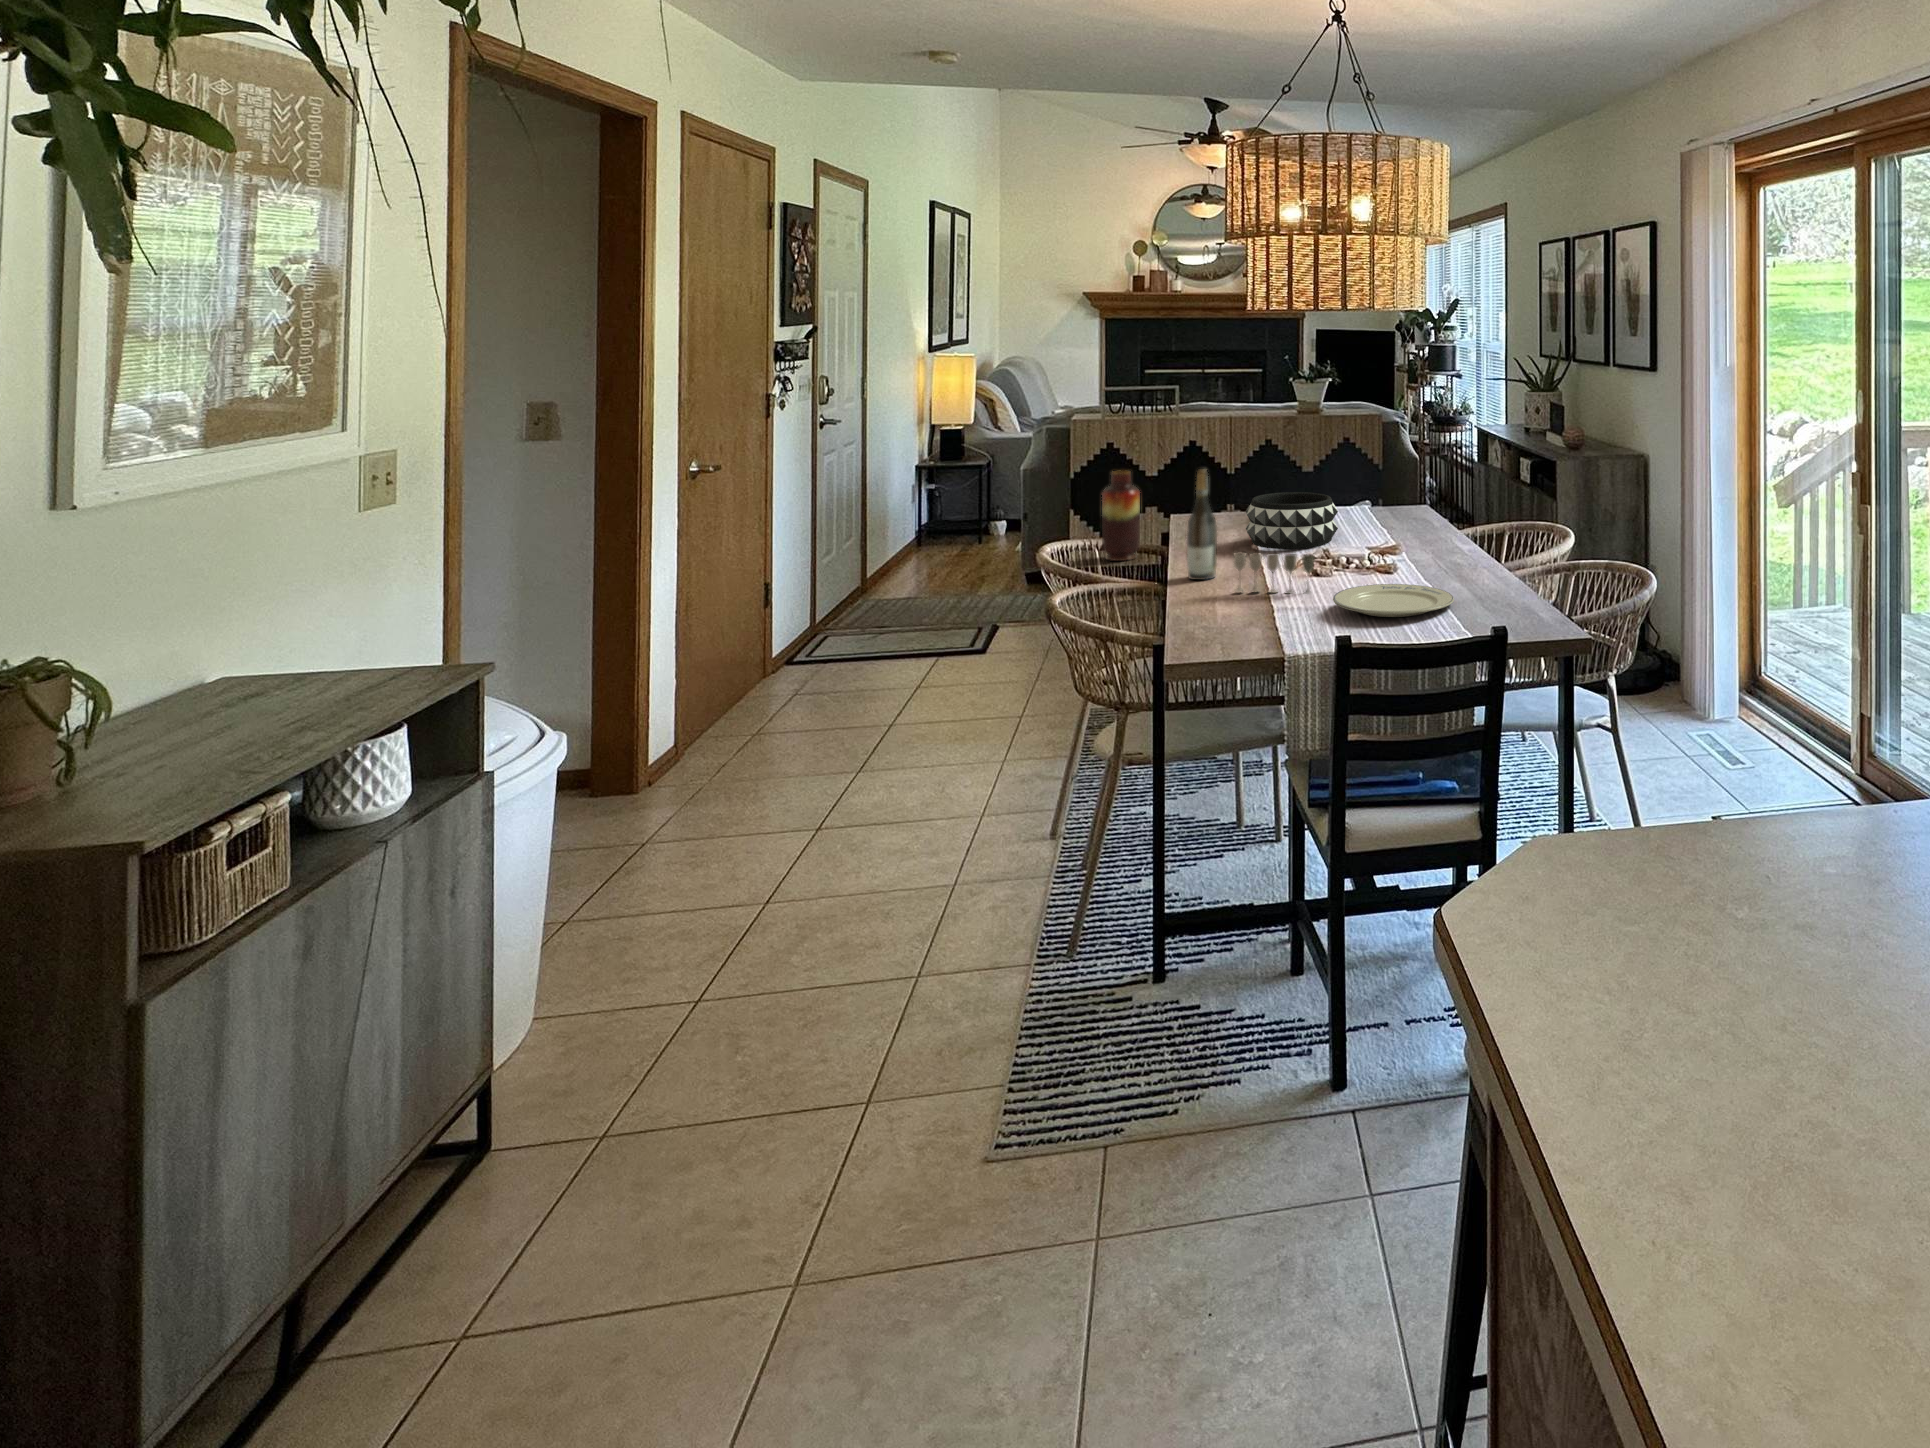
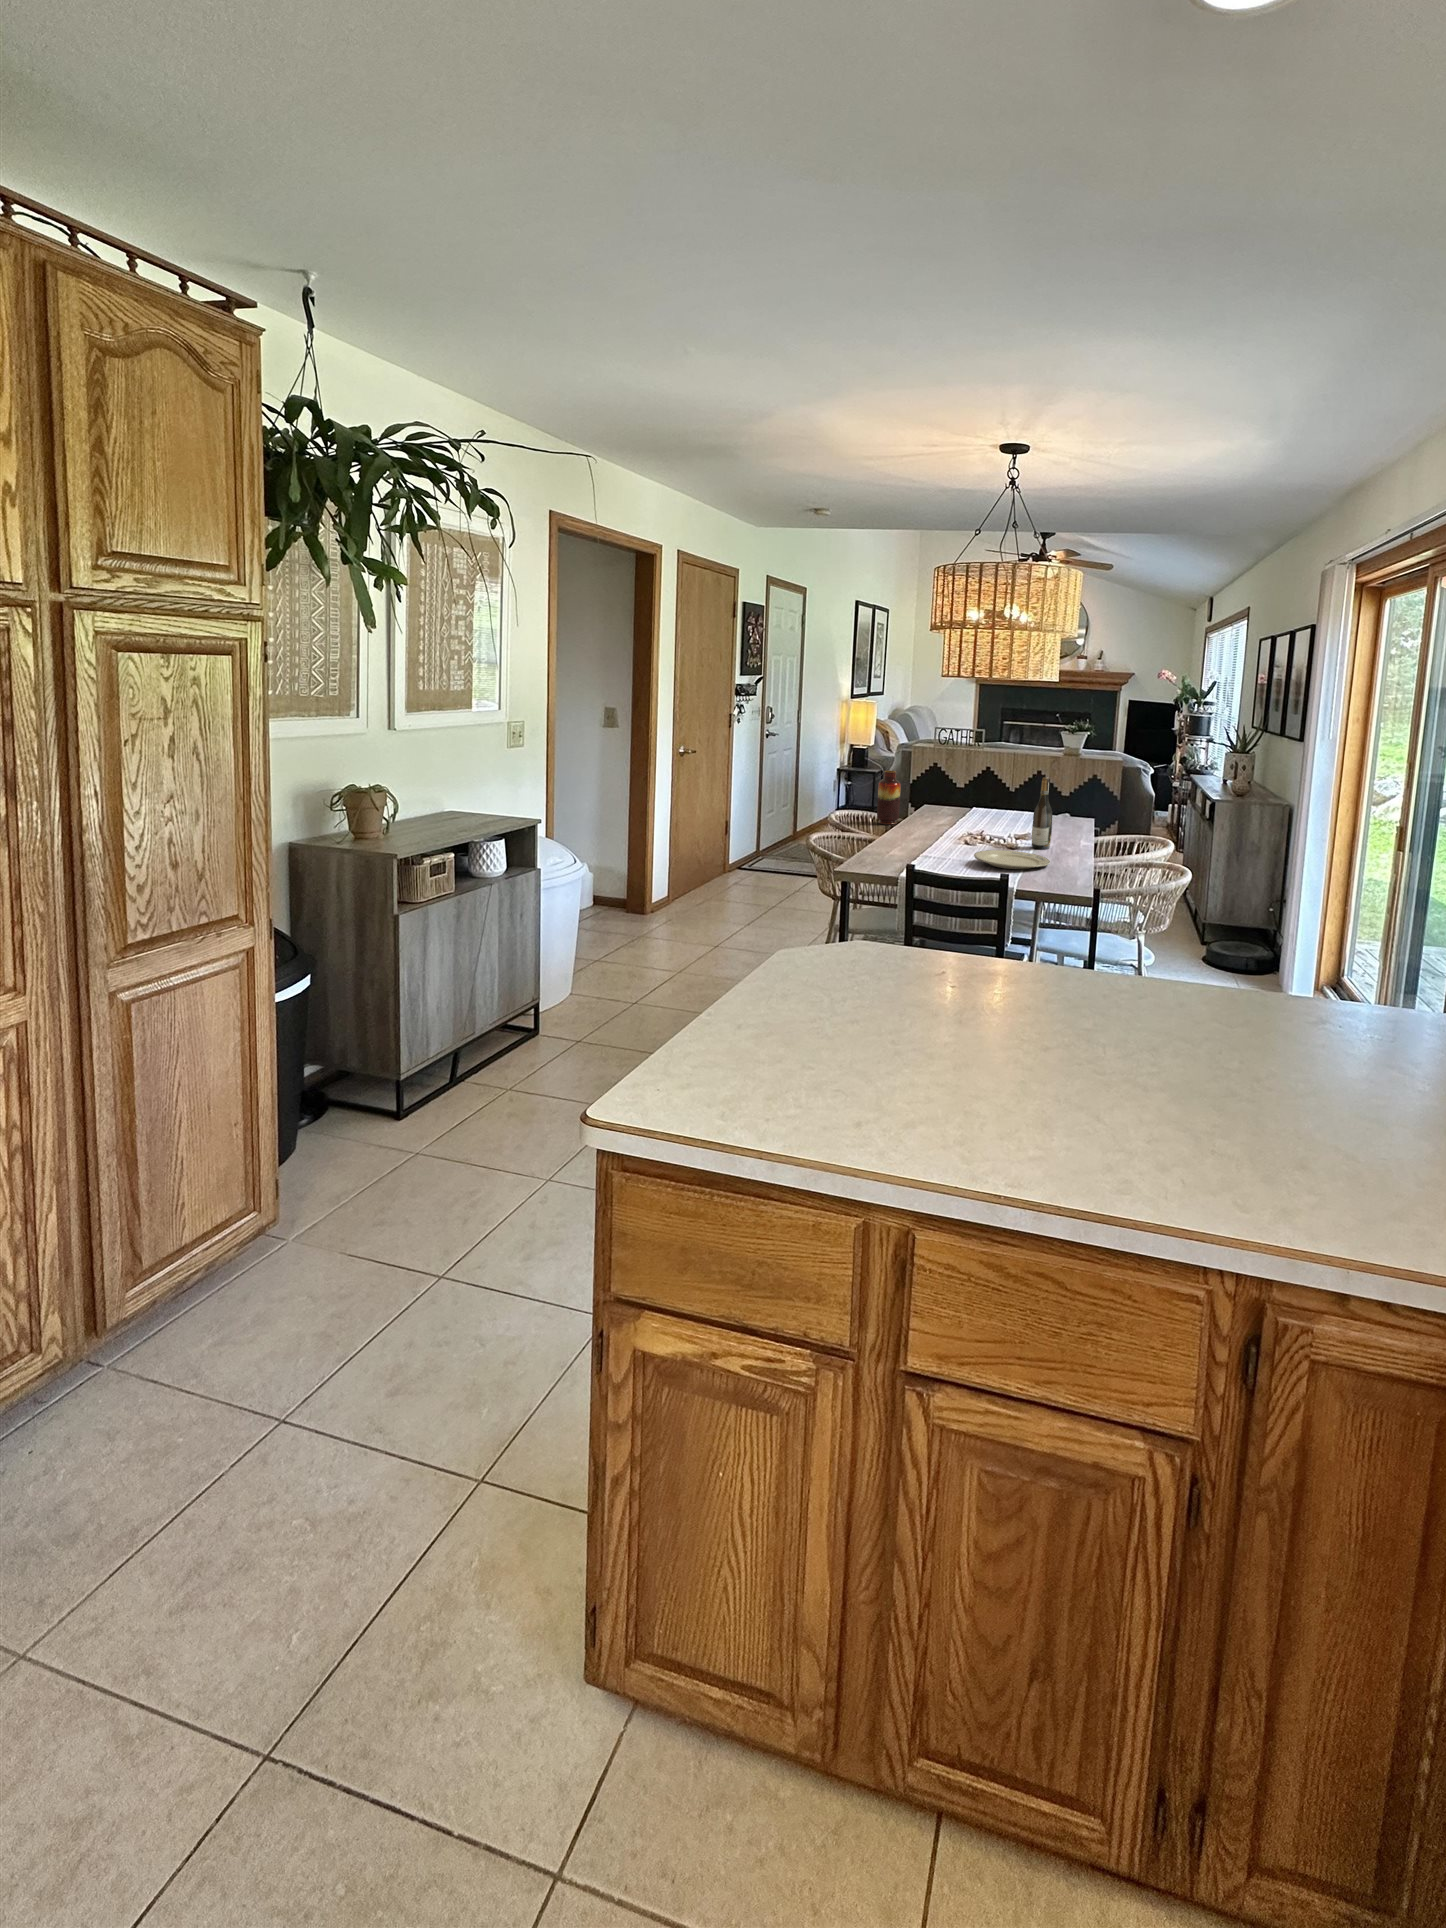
wine bottle: present [1187,469,1217,580] -> present [1032,777,1052,849]
decorative bowl: present [1246,492,1338,549] -> none [962,795,1022,830]
wine glass: present [1234,552,1315,594] -> none [931,822,978,853]

